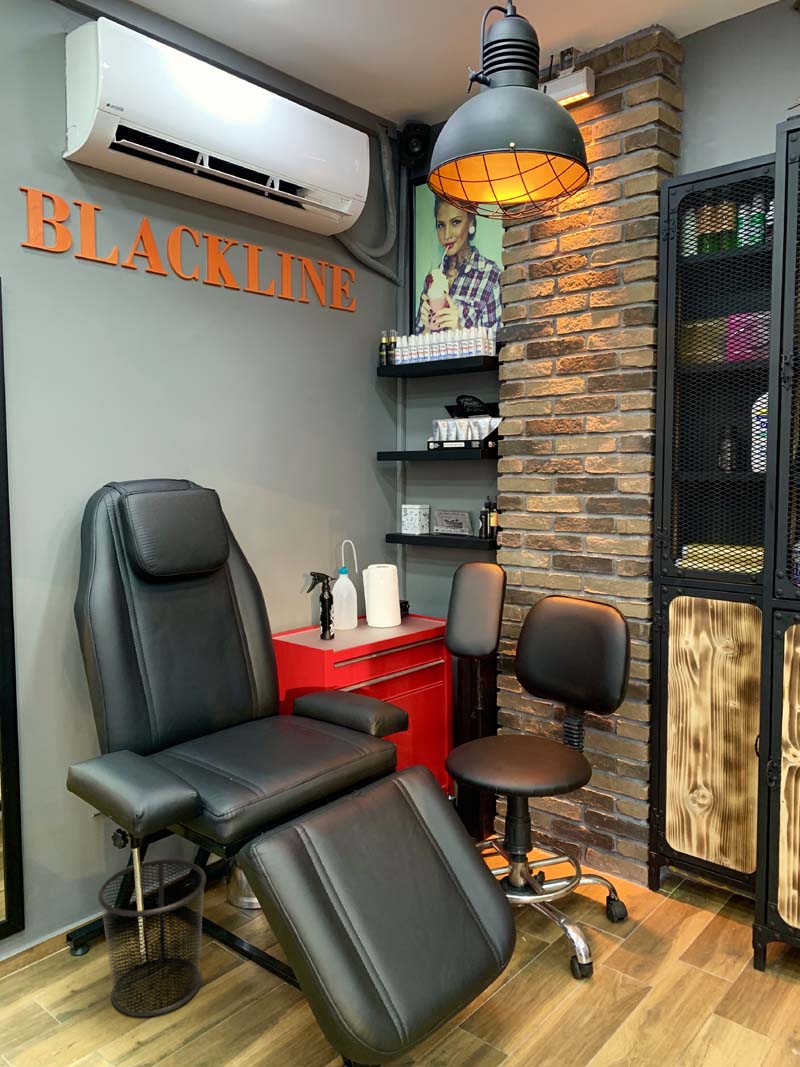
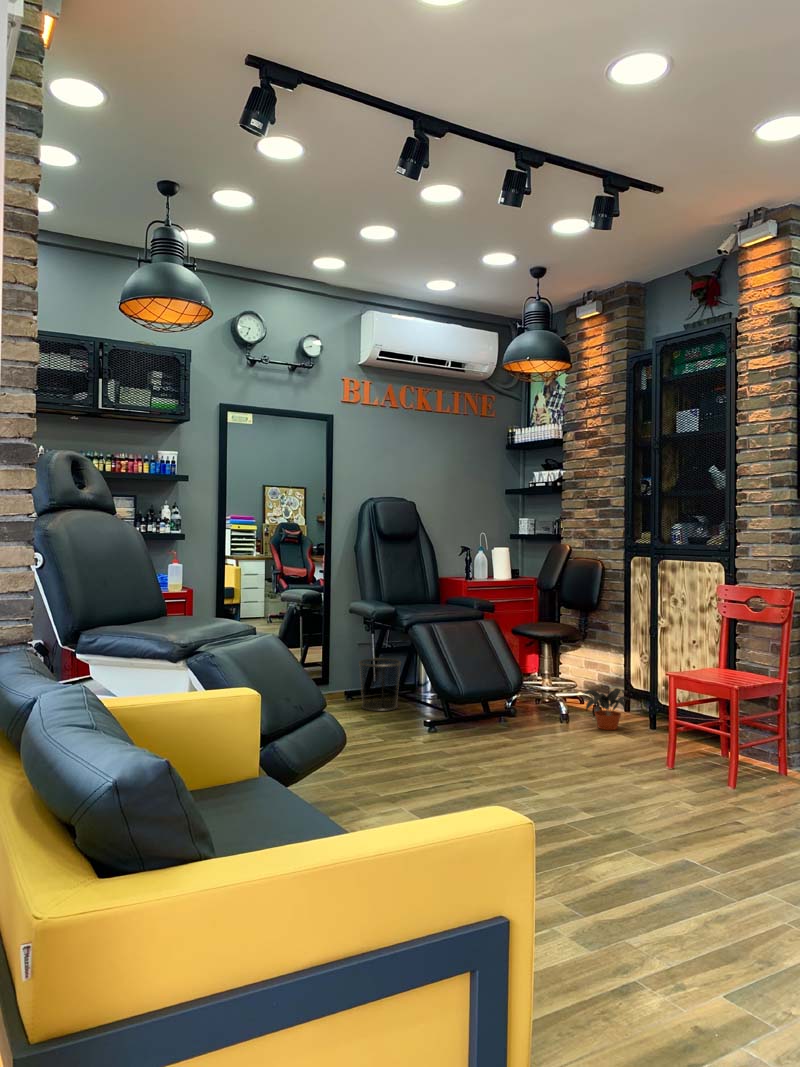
potted plant: none [621,888,737,998] -> present [584,688,630,730]

